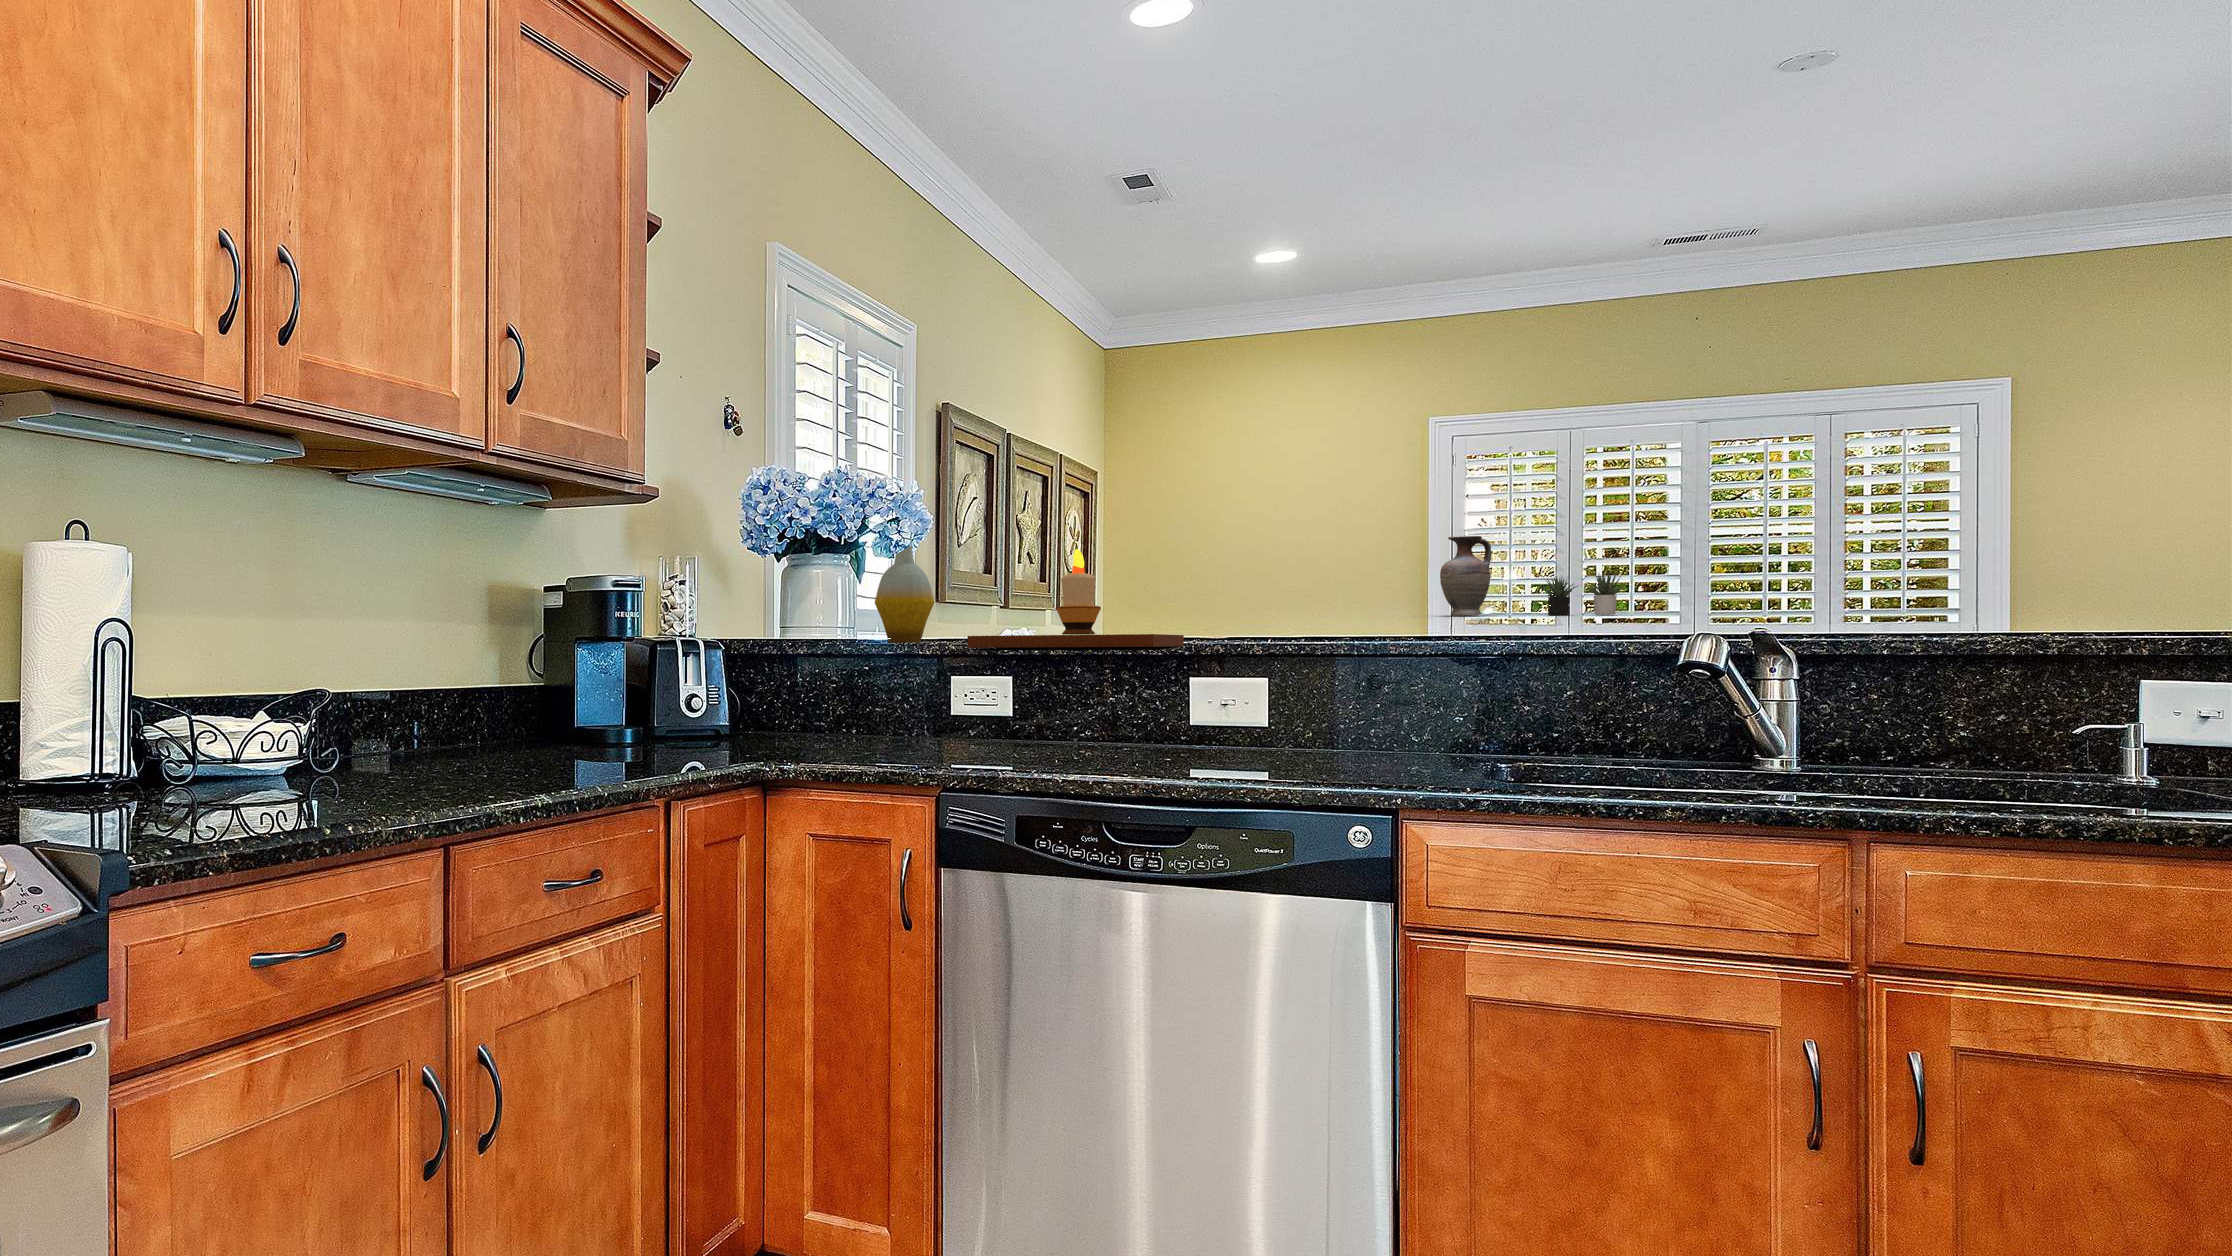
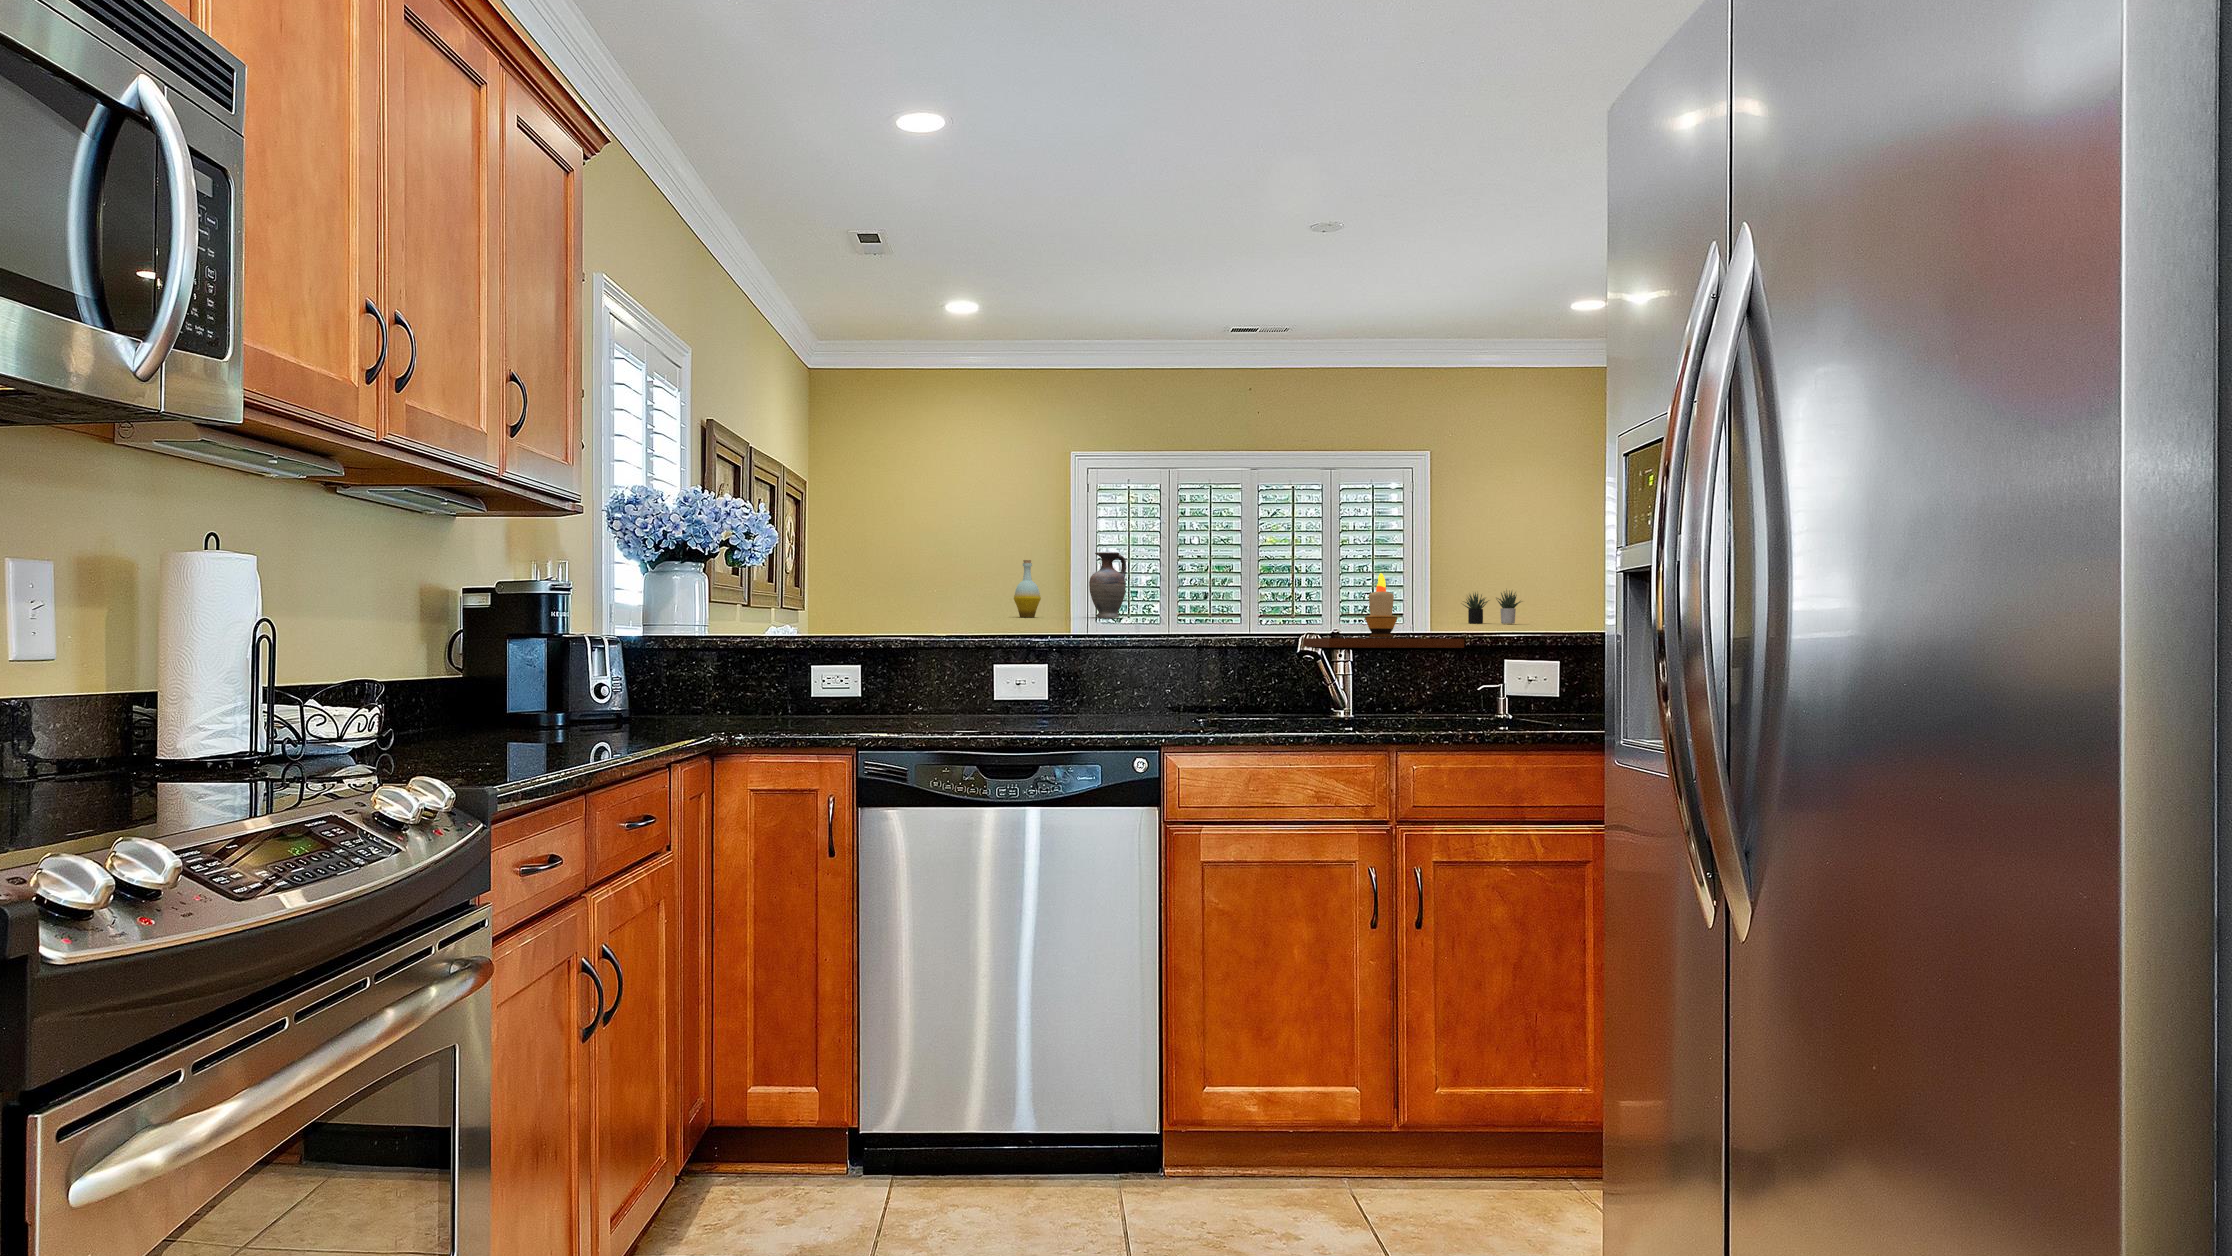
bottle: present [875,544,934,643] -> present [1014,560,1041,617]
candle: present [968,549,1184,648] -> present [1304,573,1464,648]
succulent plant: present [1541,571,1627,616] -> present [1463,590,1521,624]

